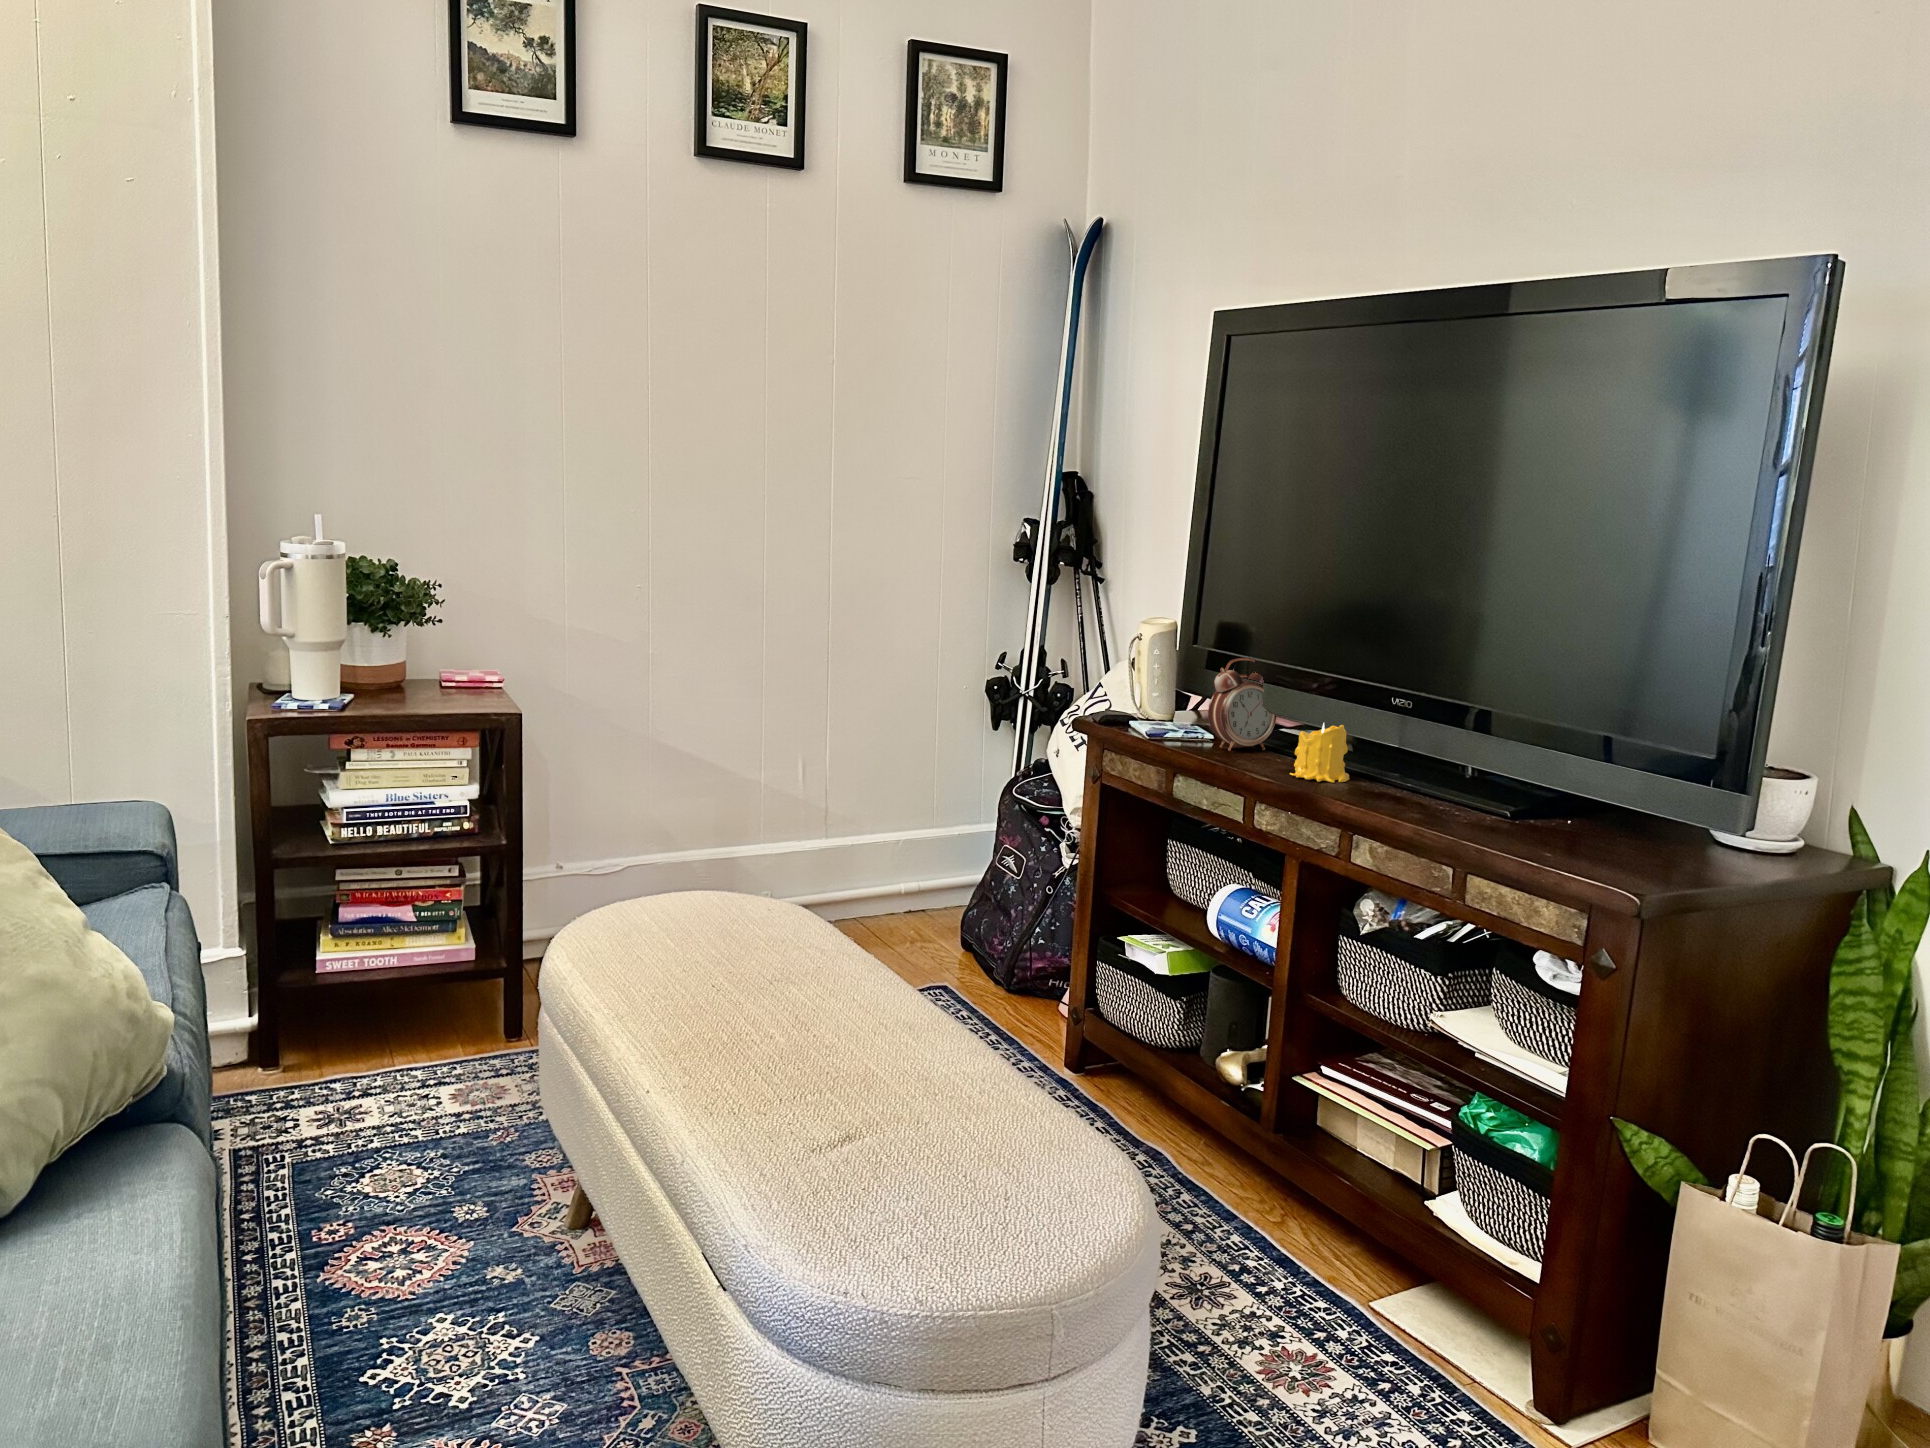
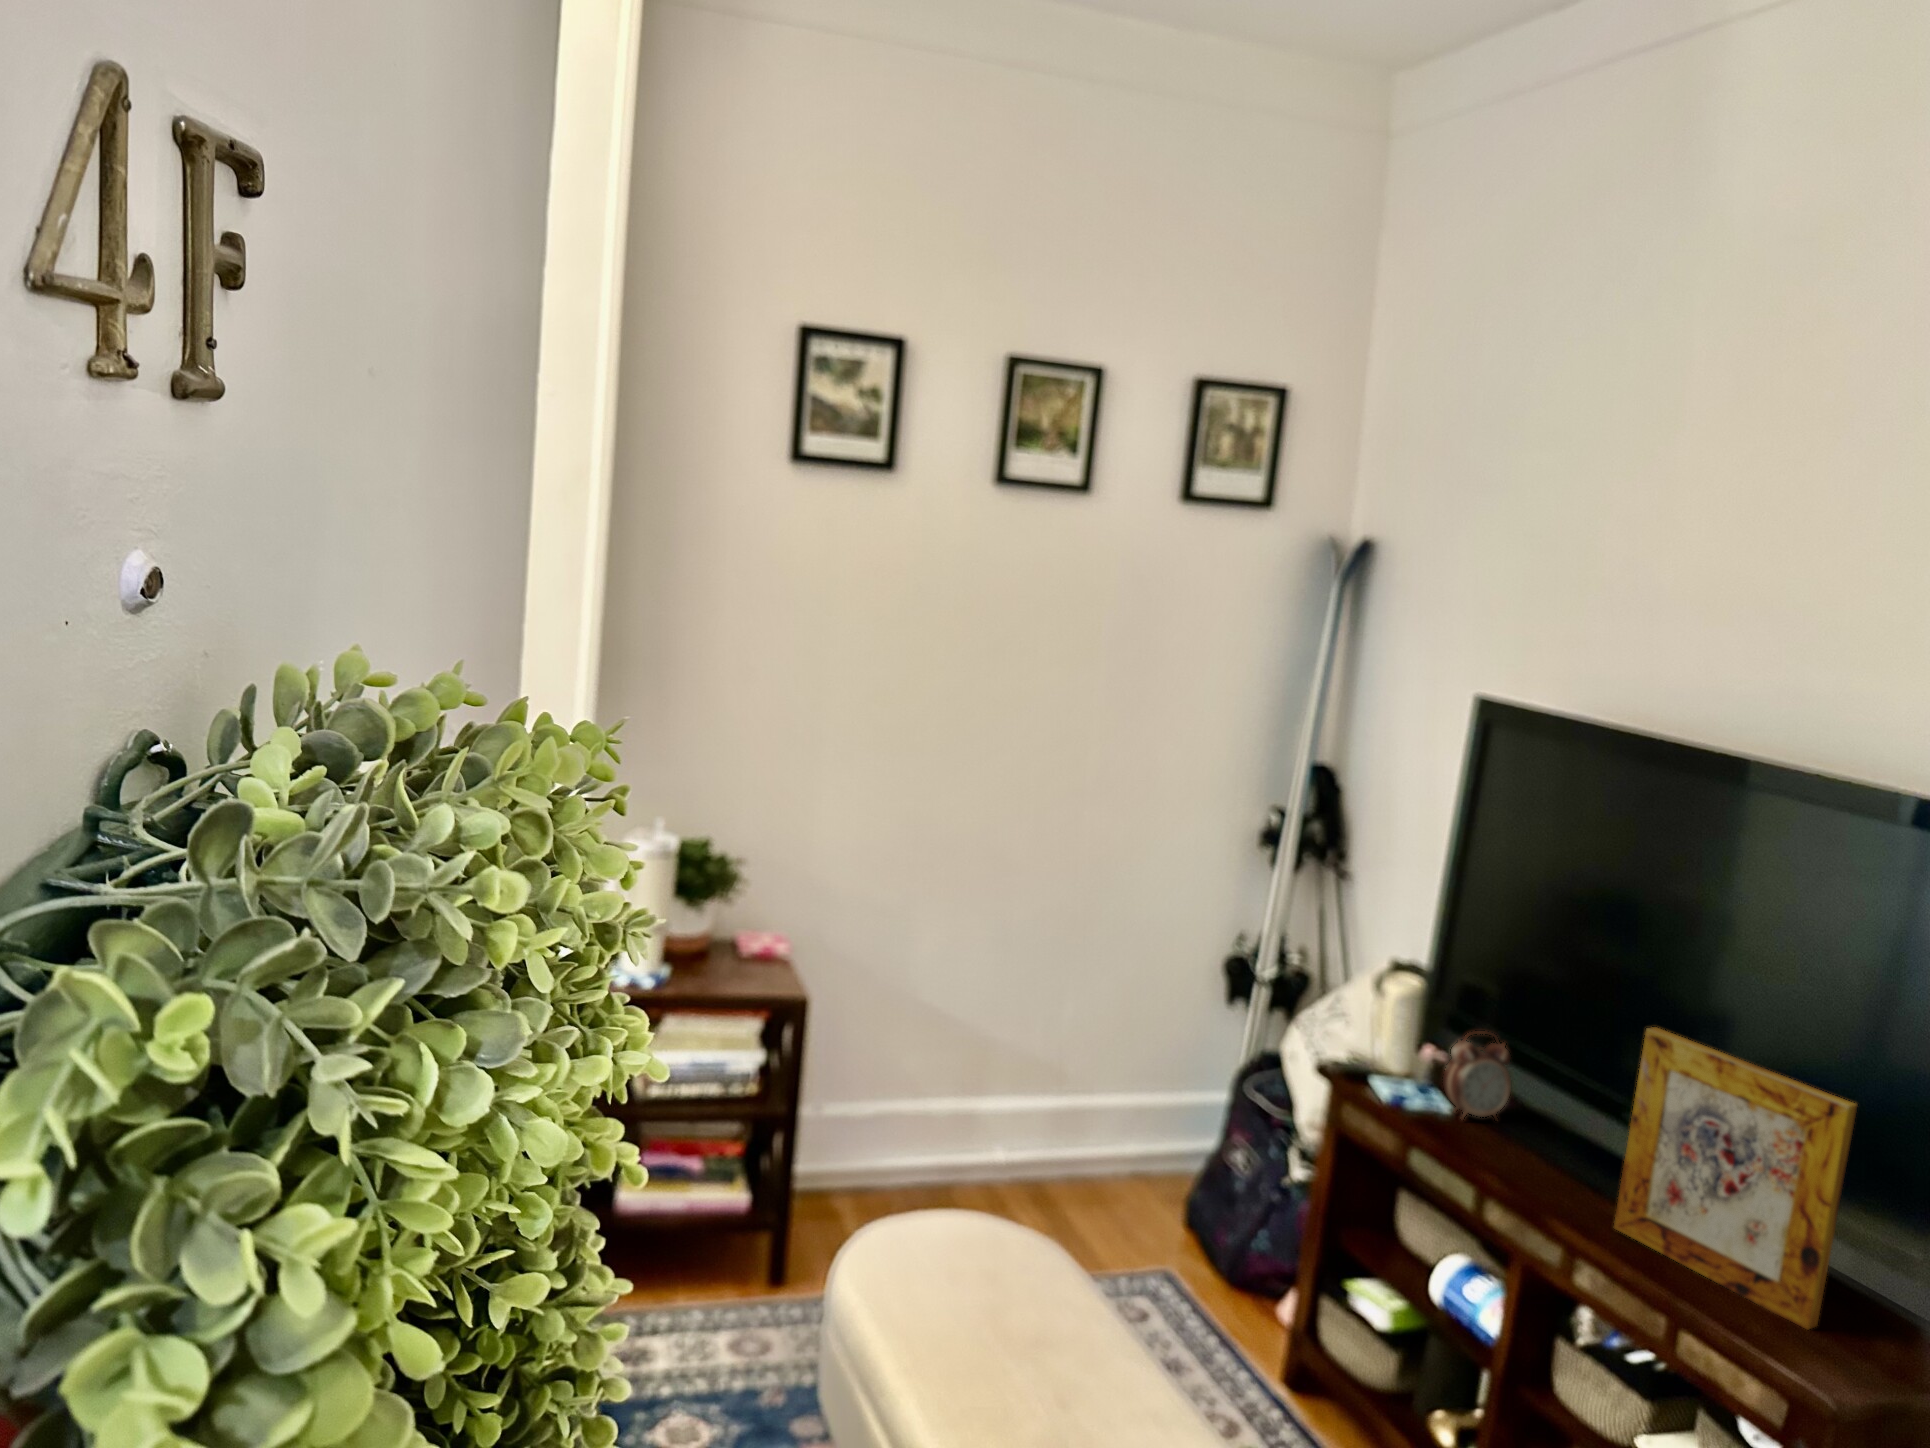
picture frame: none [1390,581,1633,853] -> present [1614,1027,1858,1329]
candle: present [1290,723,1349,783] -> none [1518,1120,1578,1184]

